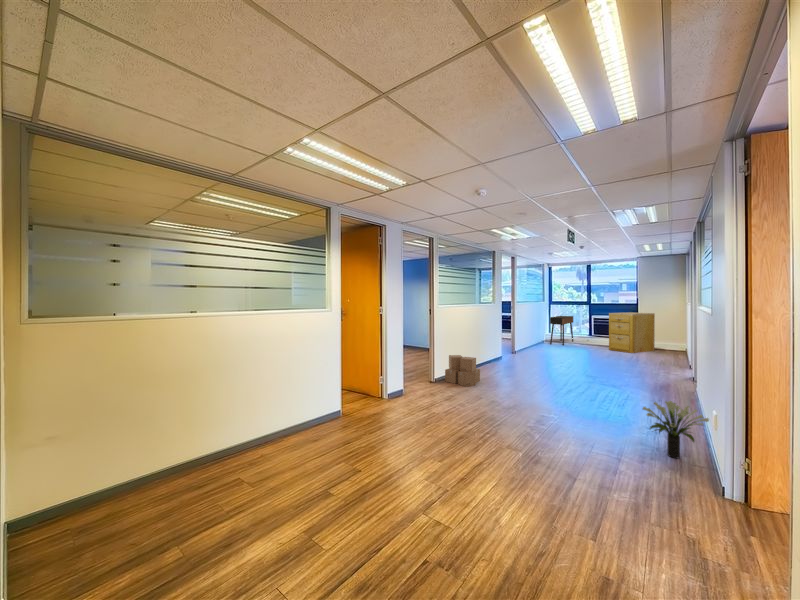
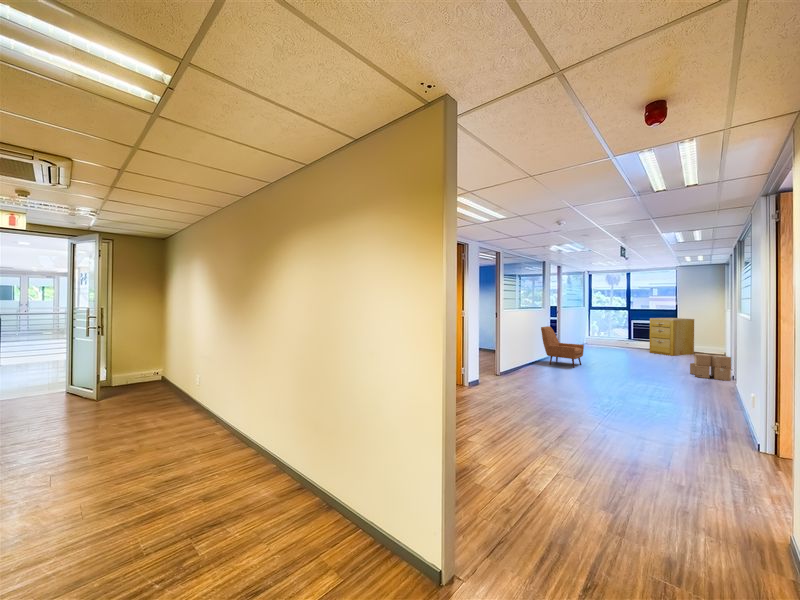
console table: present [550,316,573,345] -> none [591,320,613,348]
chair: none [489,324,535,370] -> present [541,326,584,368]
cardboard box: present [445,355,480,387] -> present [690,354,731,381]
potted plant: present [643,401,709,458] -> none [694,386,748,430]

